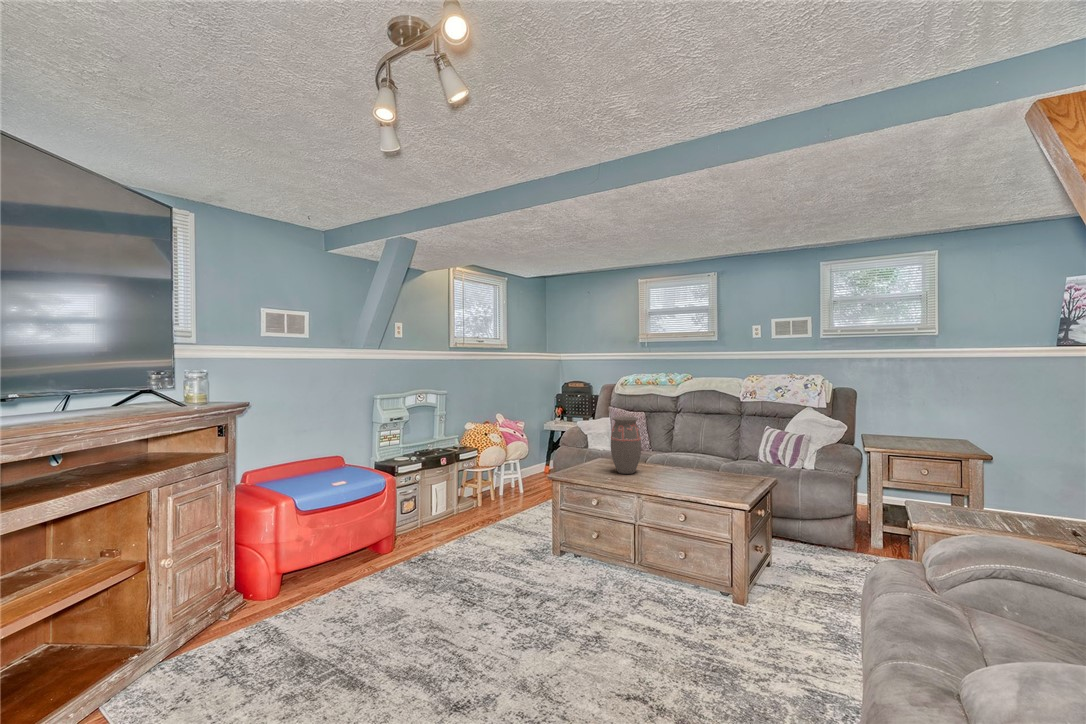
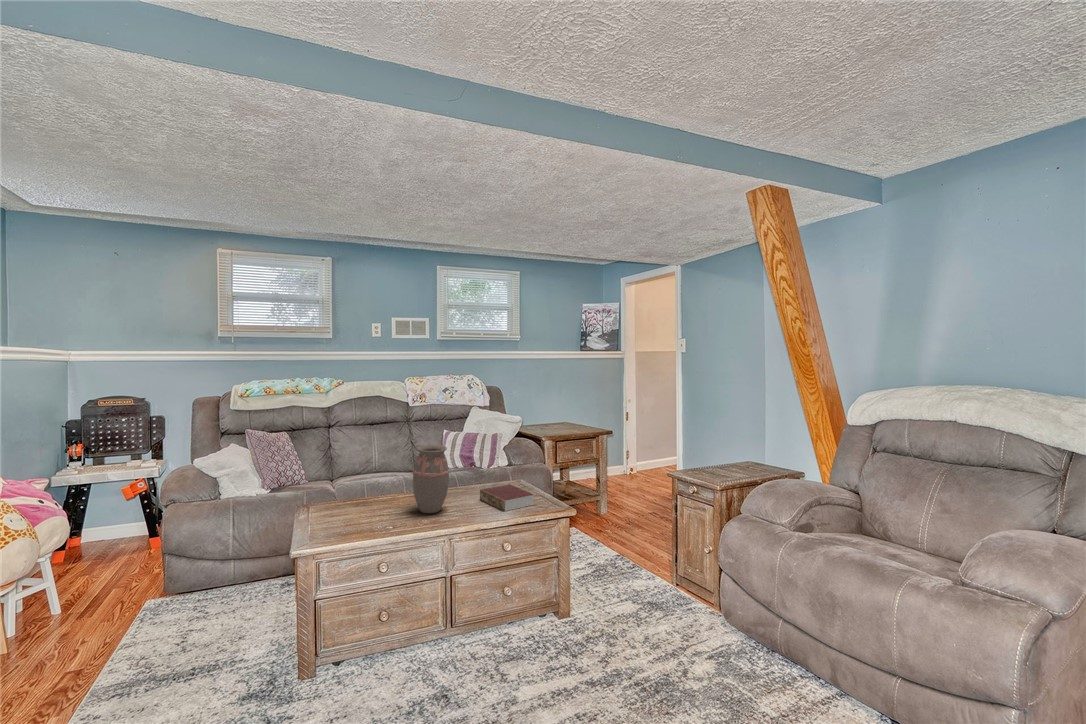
book: none [666,468,715,492] -> present [480,484,534,511]

